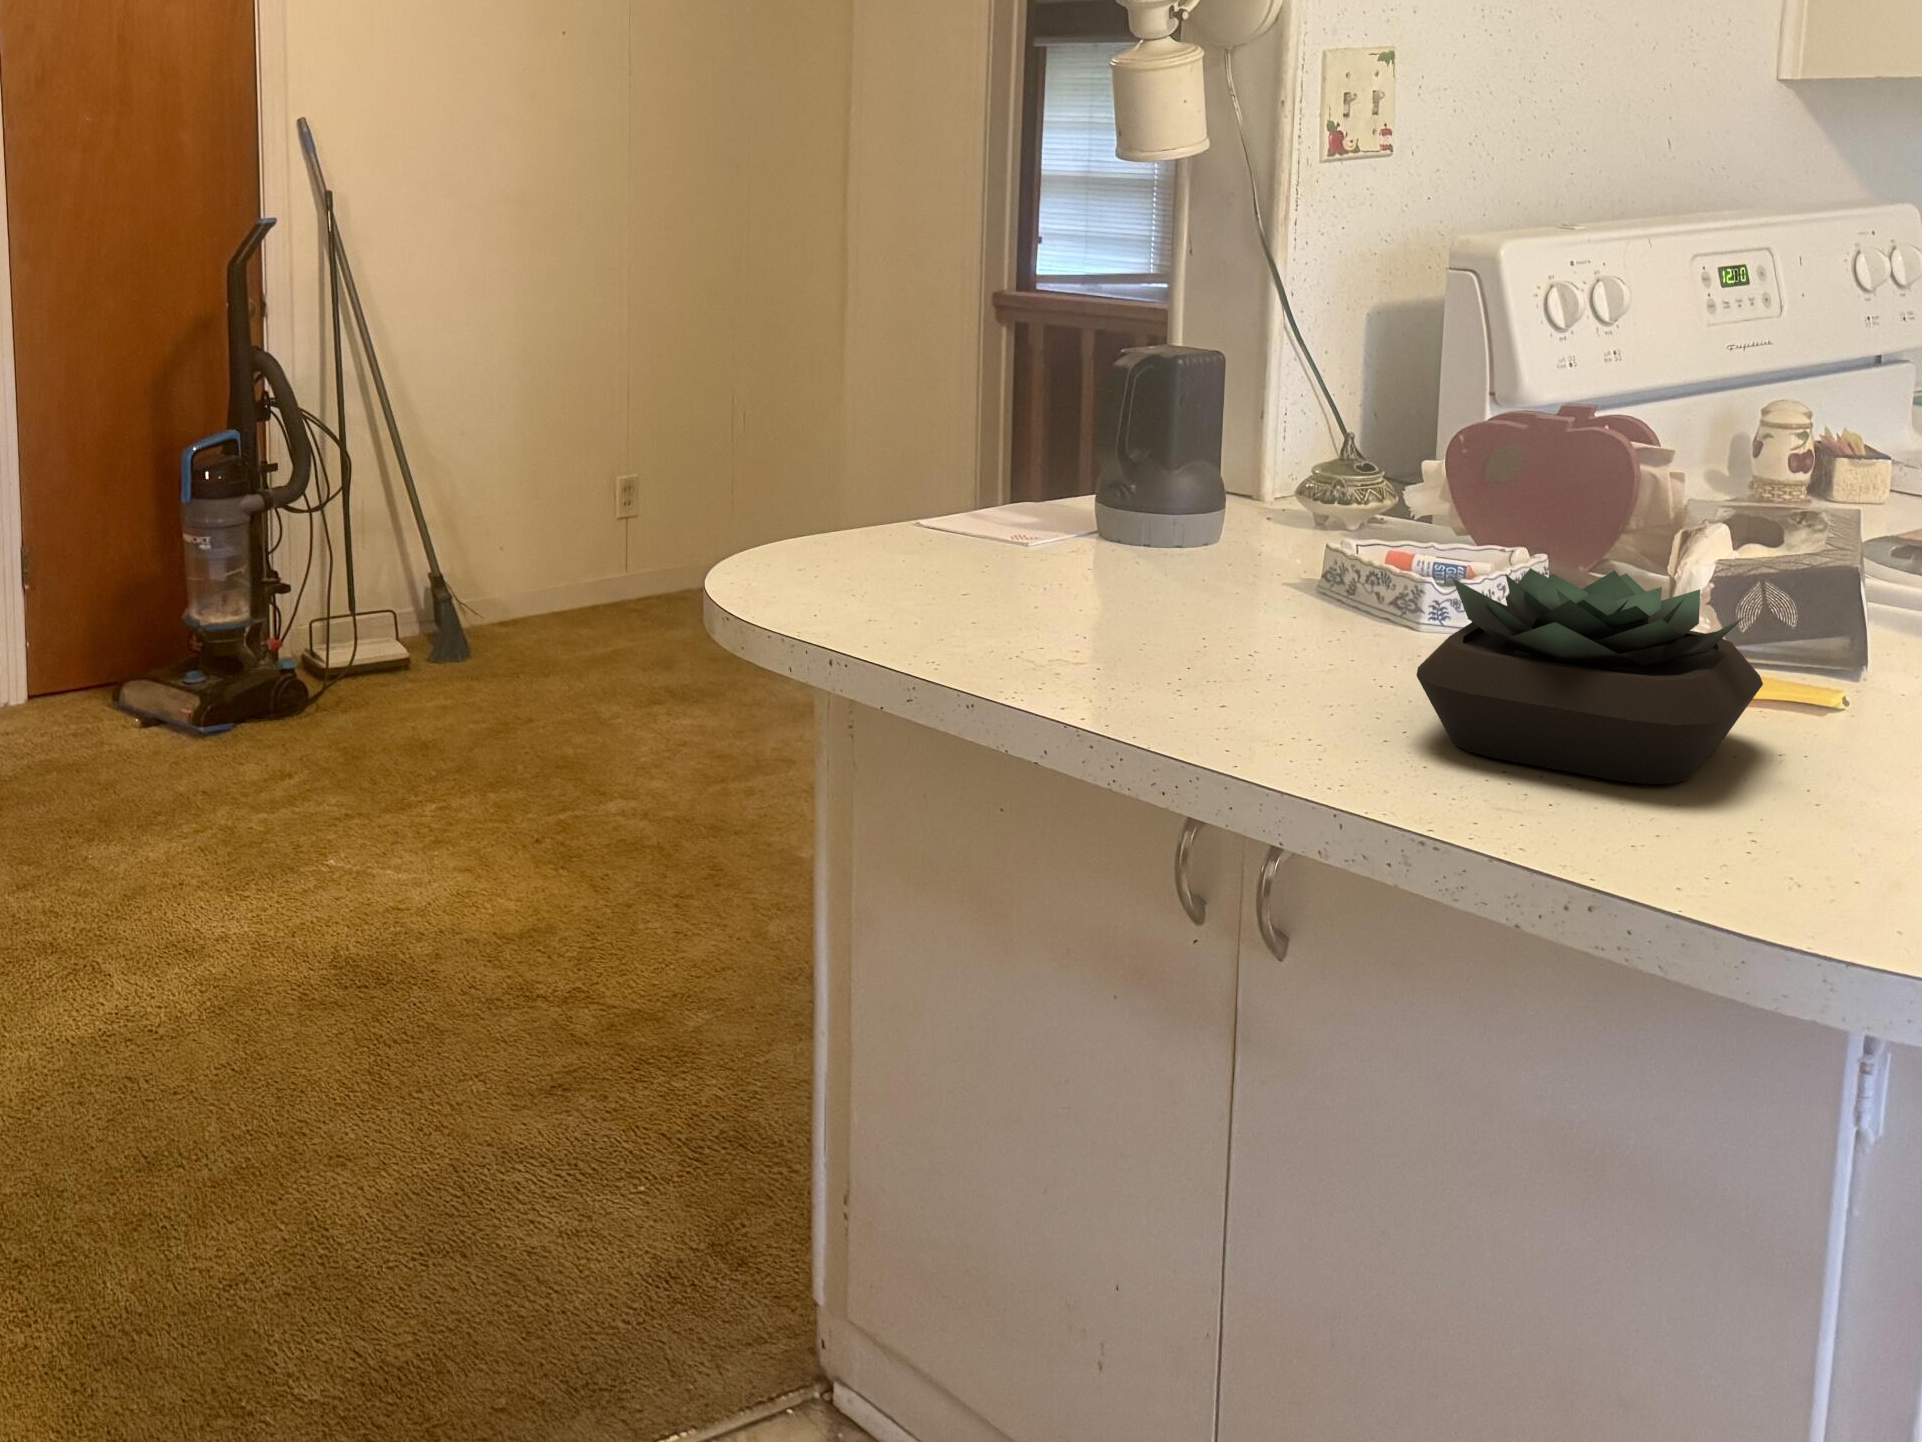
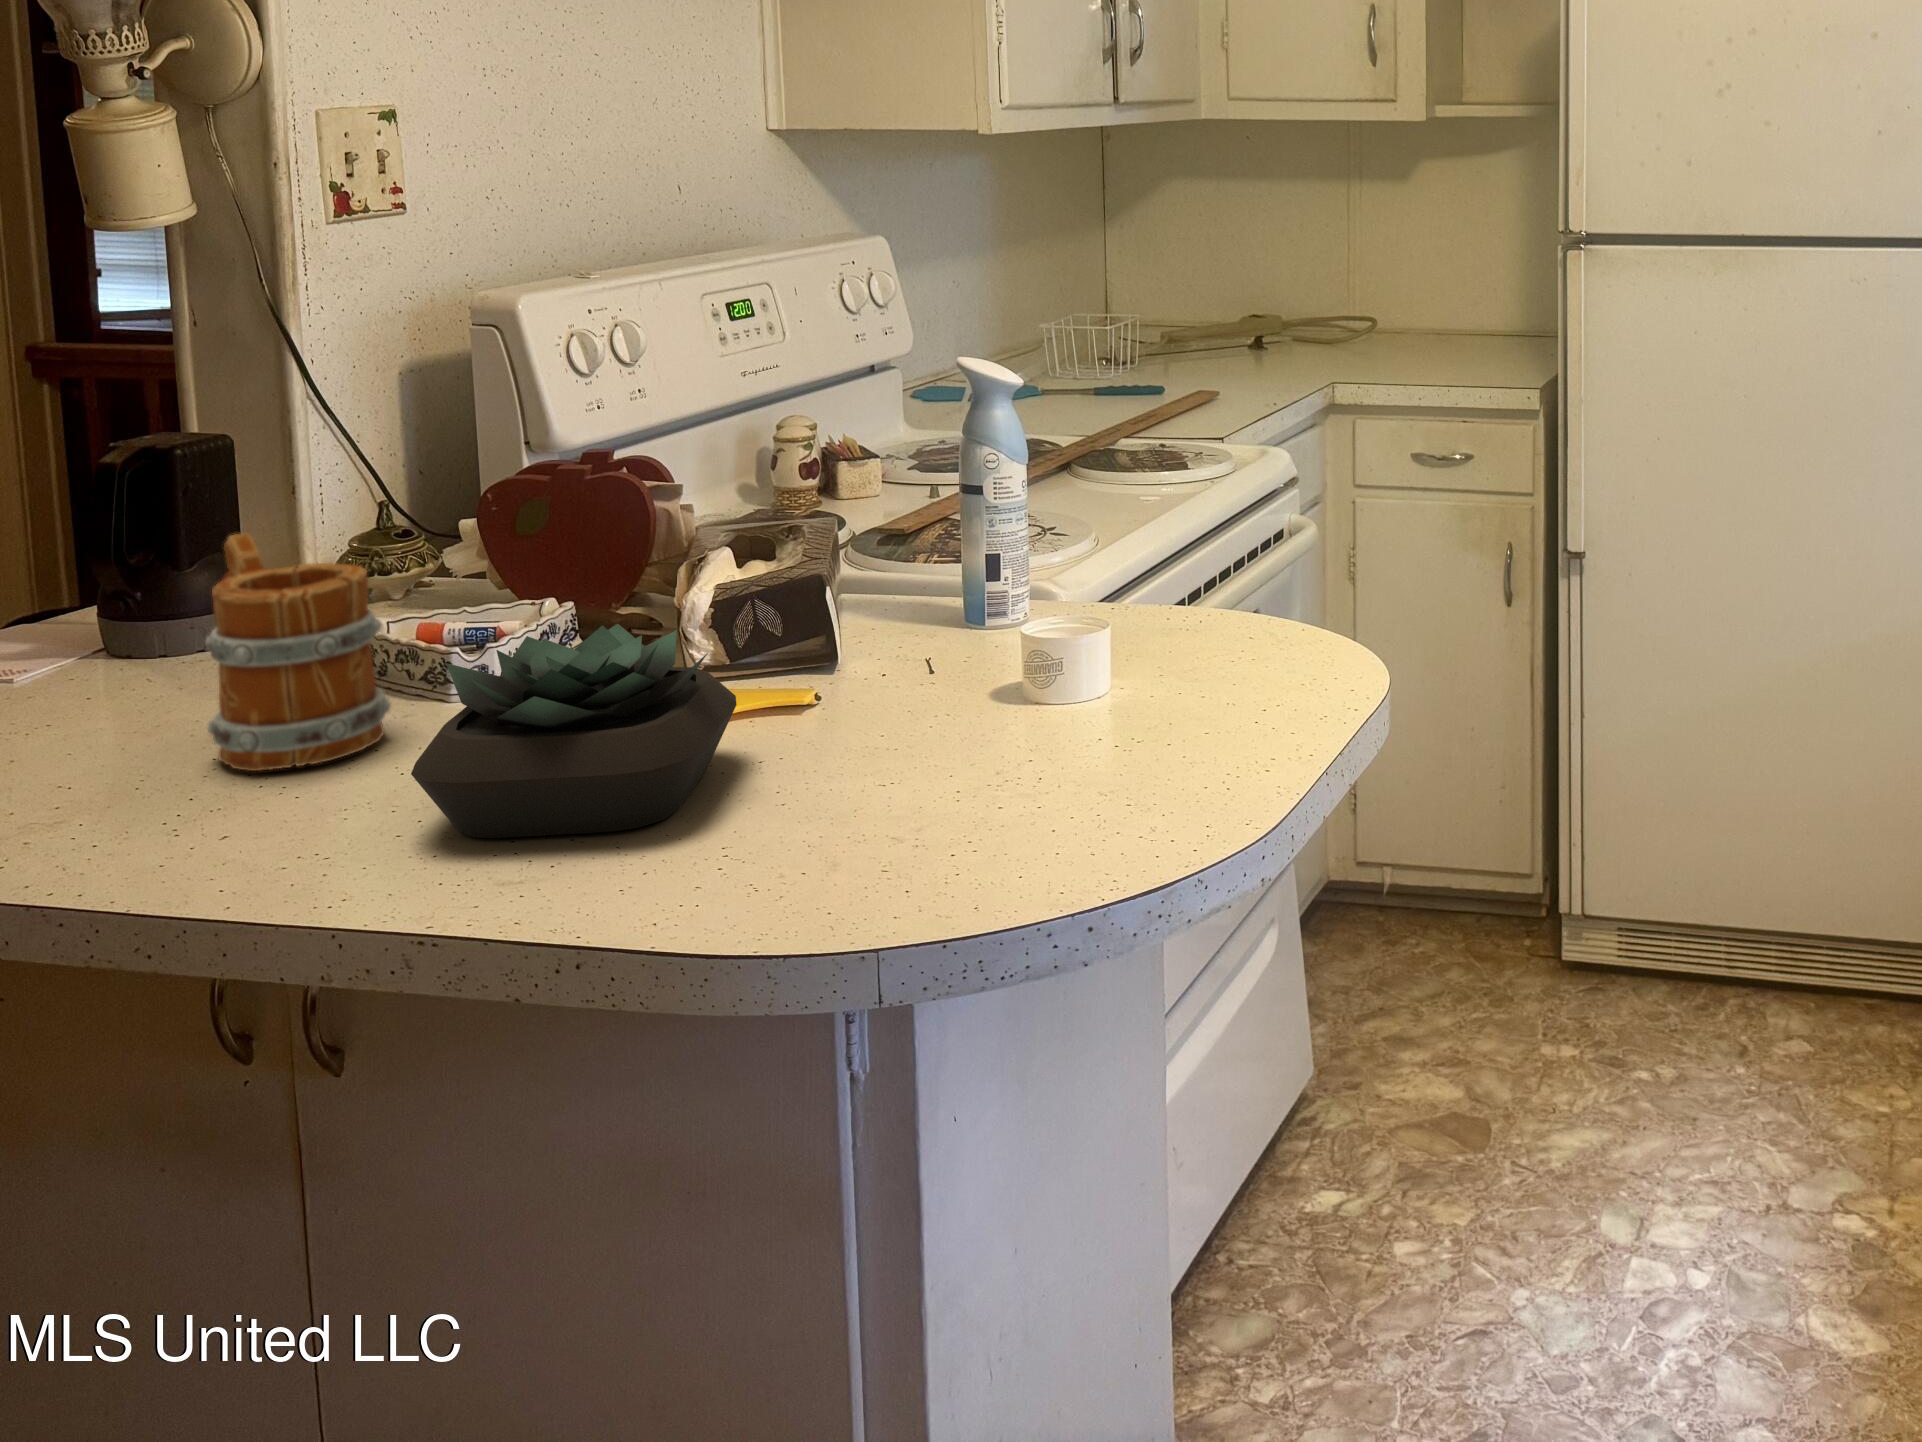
mug: none [1212,435,1372,656] -> present [205,534,390,771]

